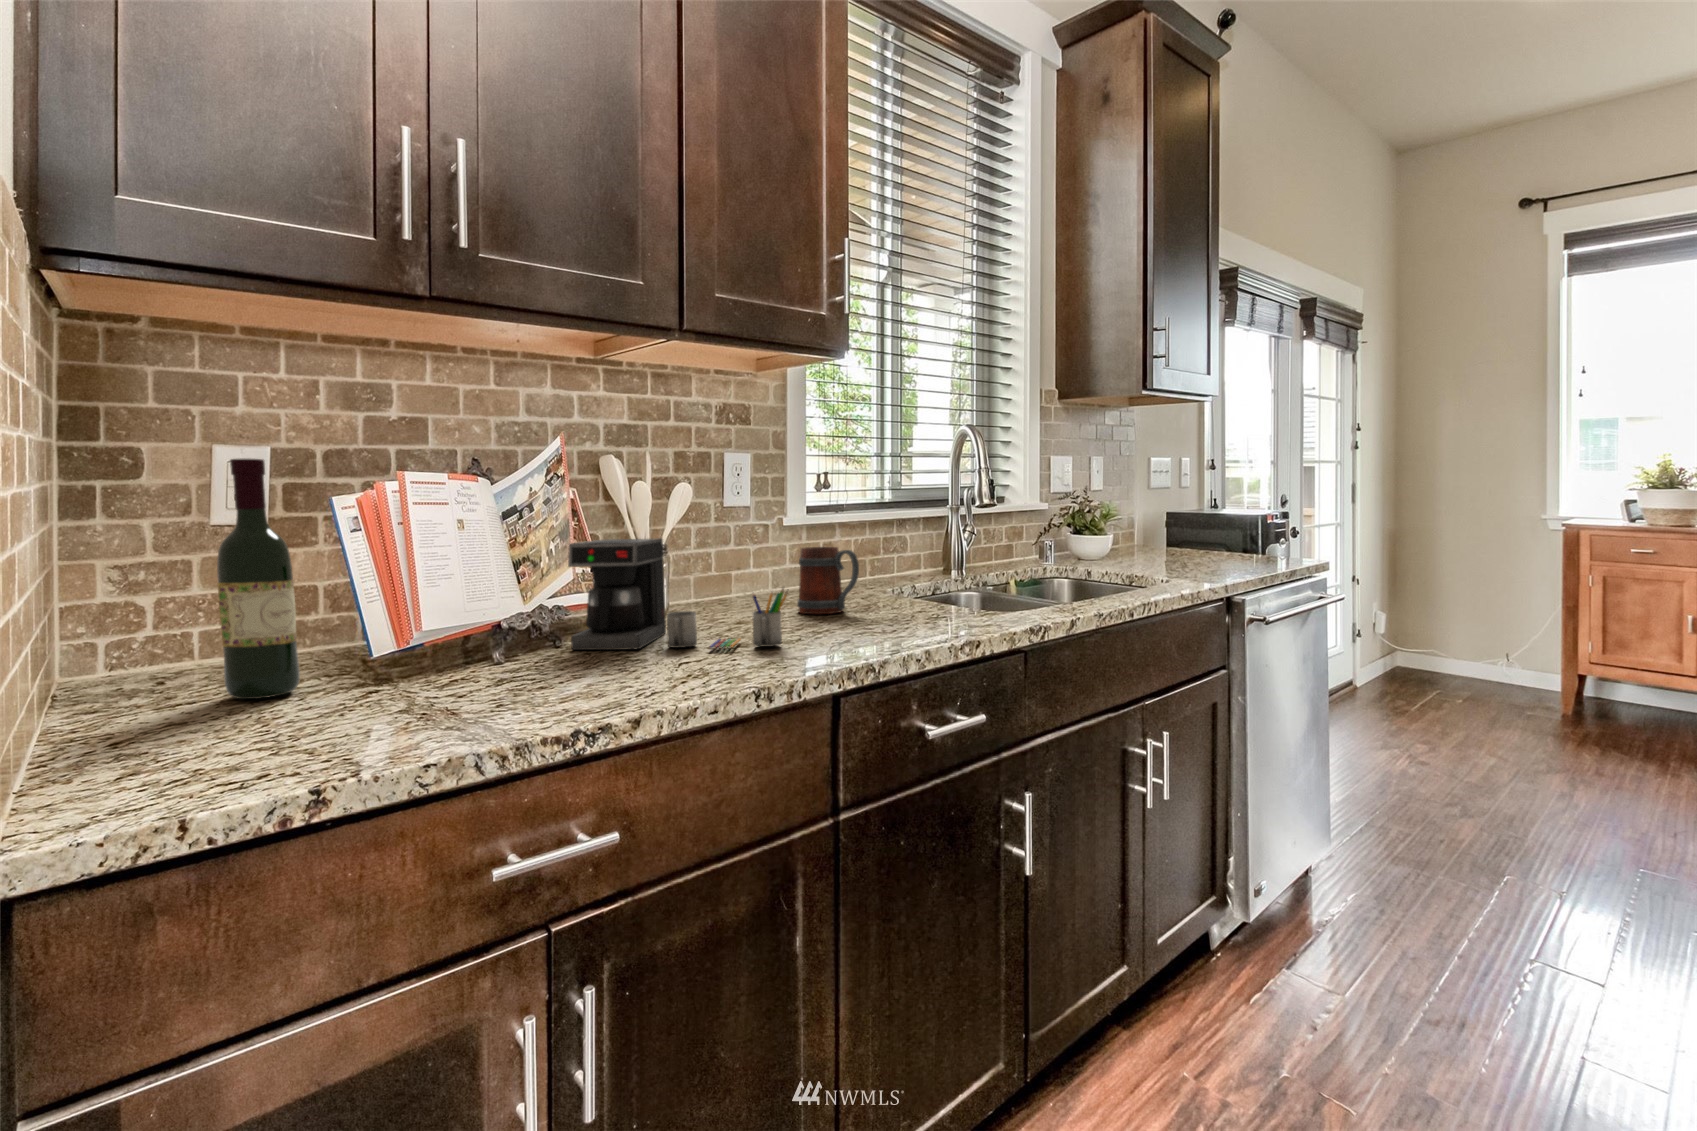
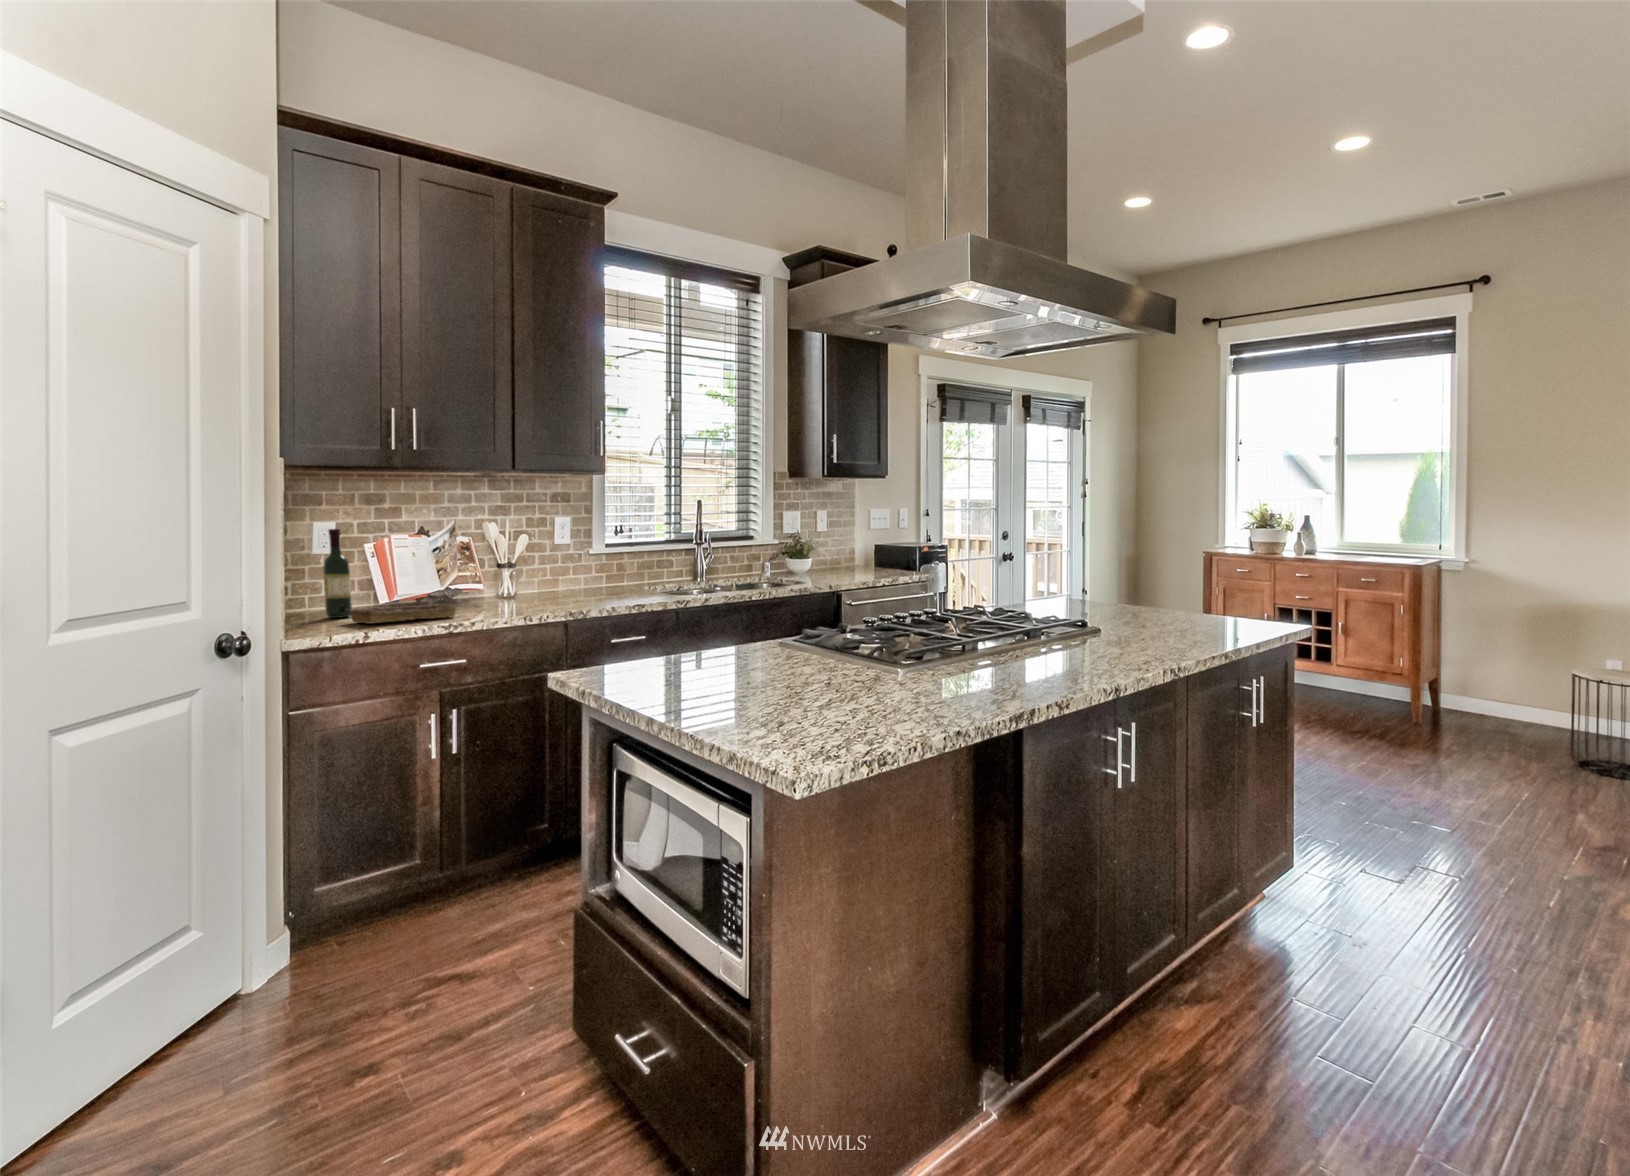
coffee maker: present [568,539,787,650] -> none [462,560,558,608]
mug: present [797,547,859,614] -> none [584,565,612,598]
tray: none [264,654,585,739] -> present [346,605,455,623]

